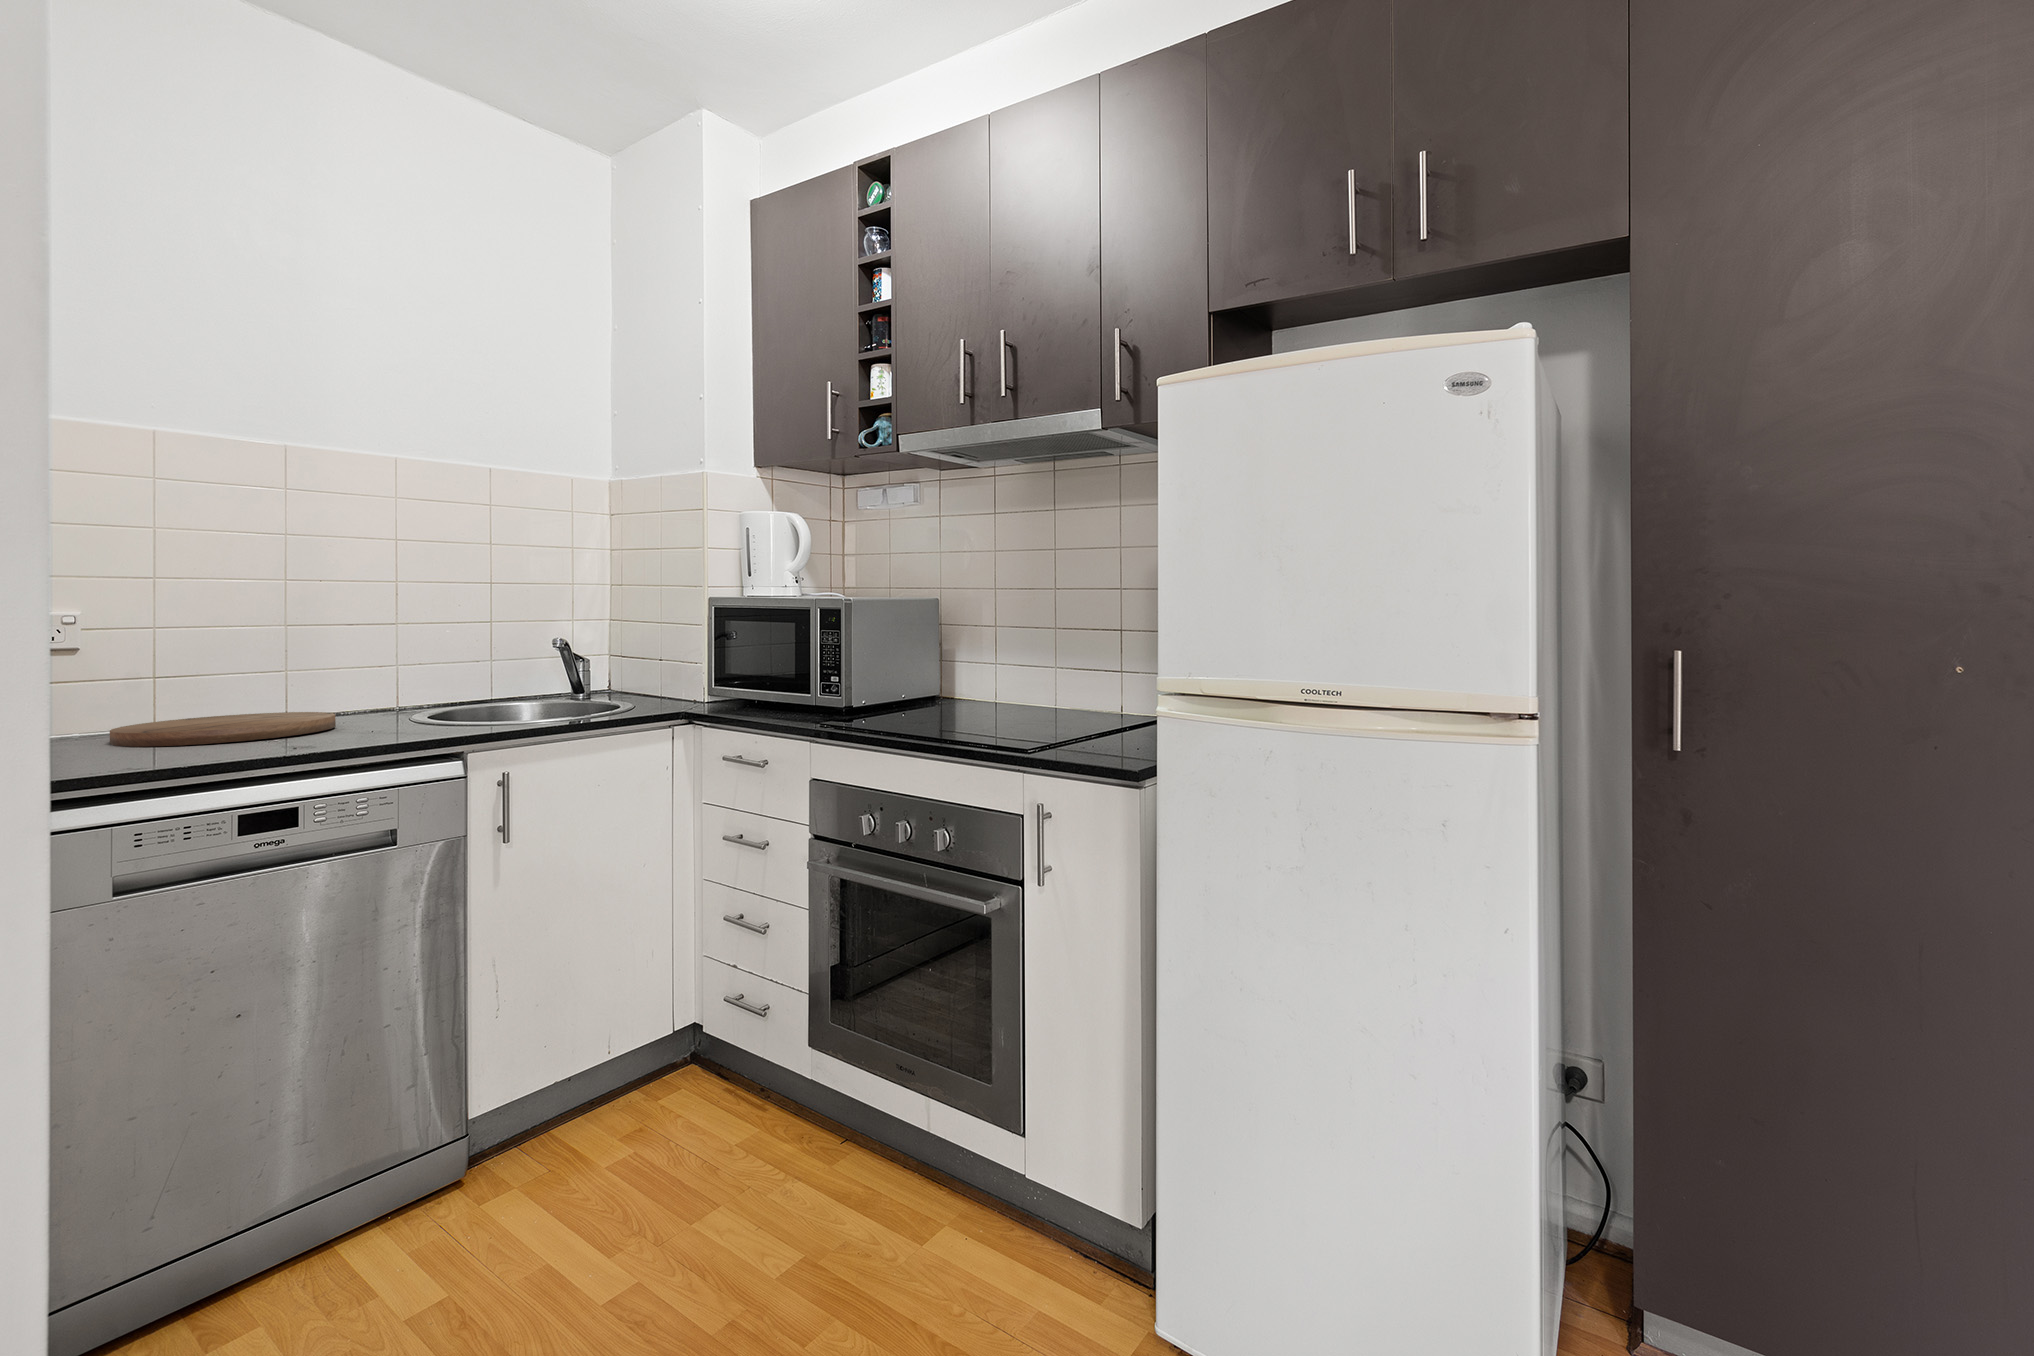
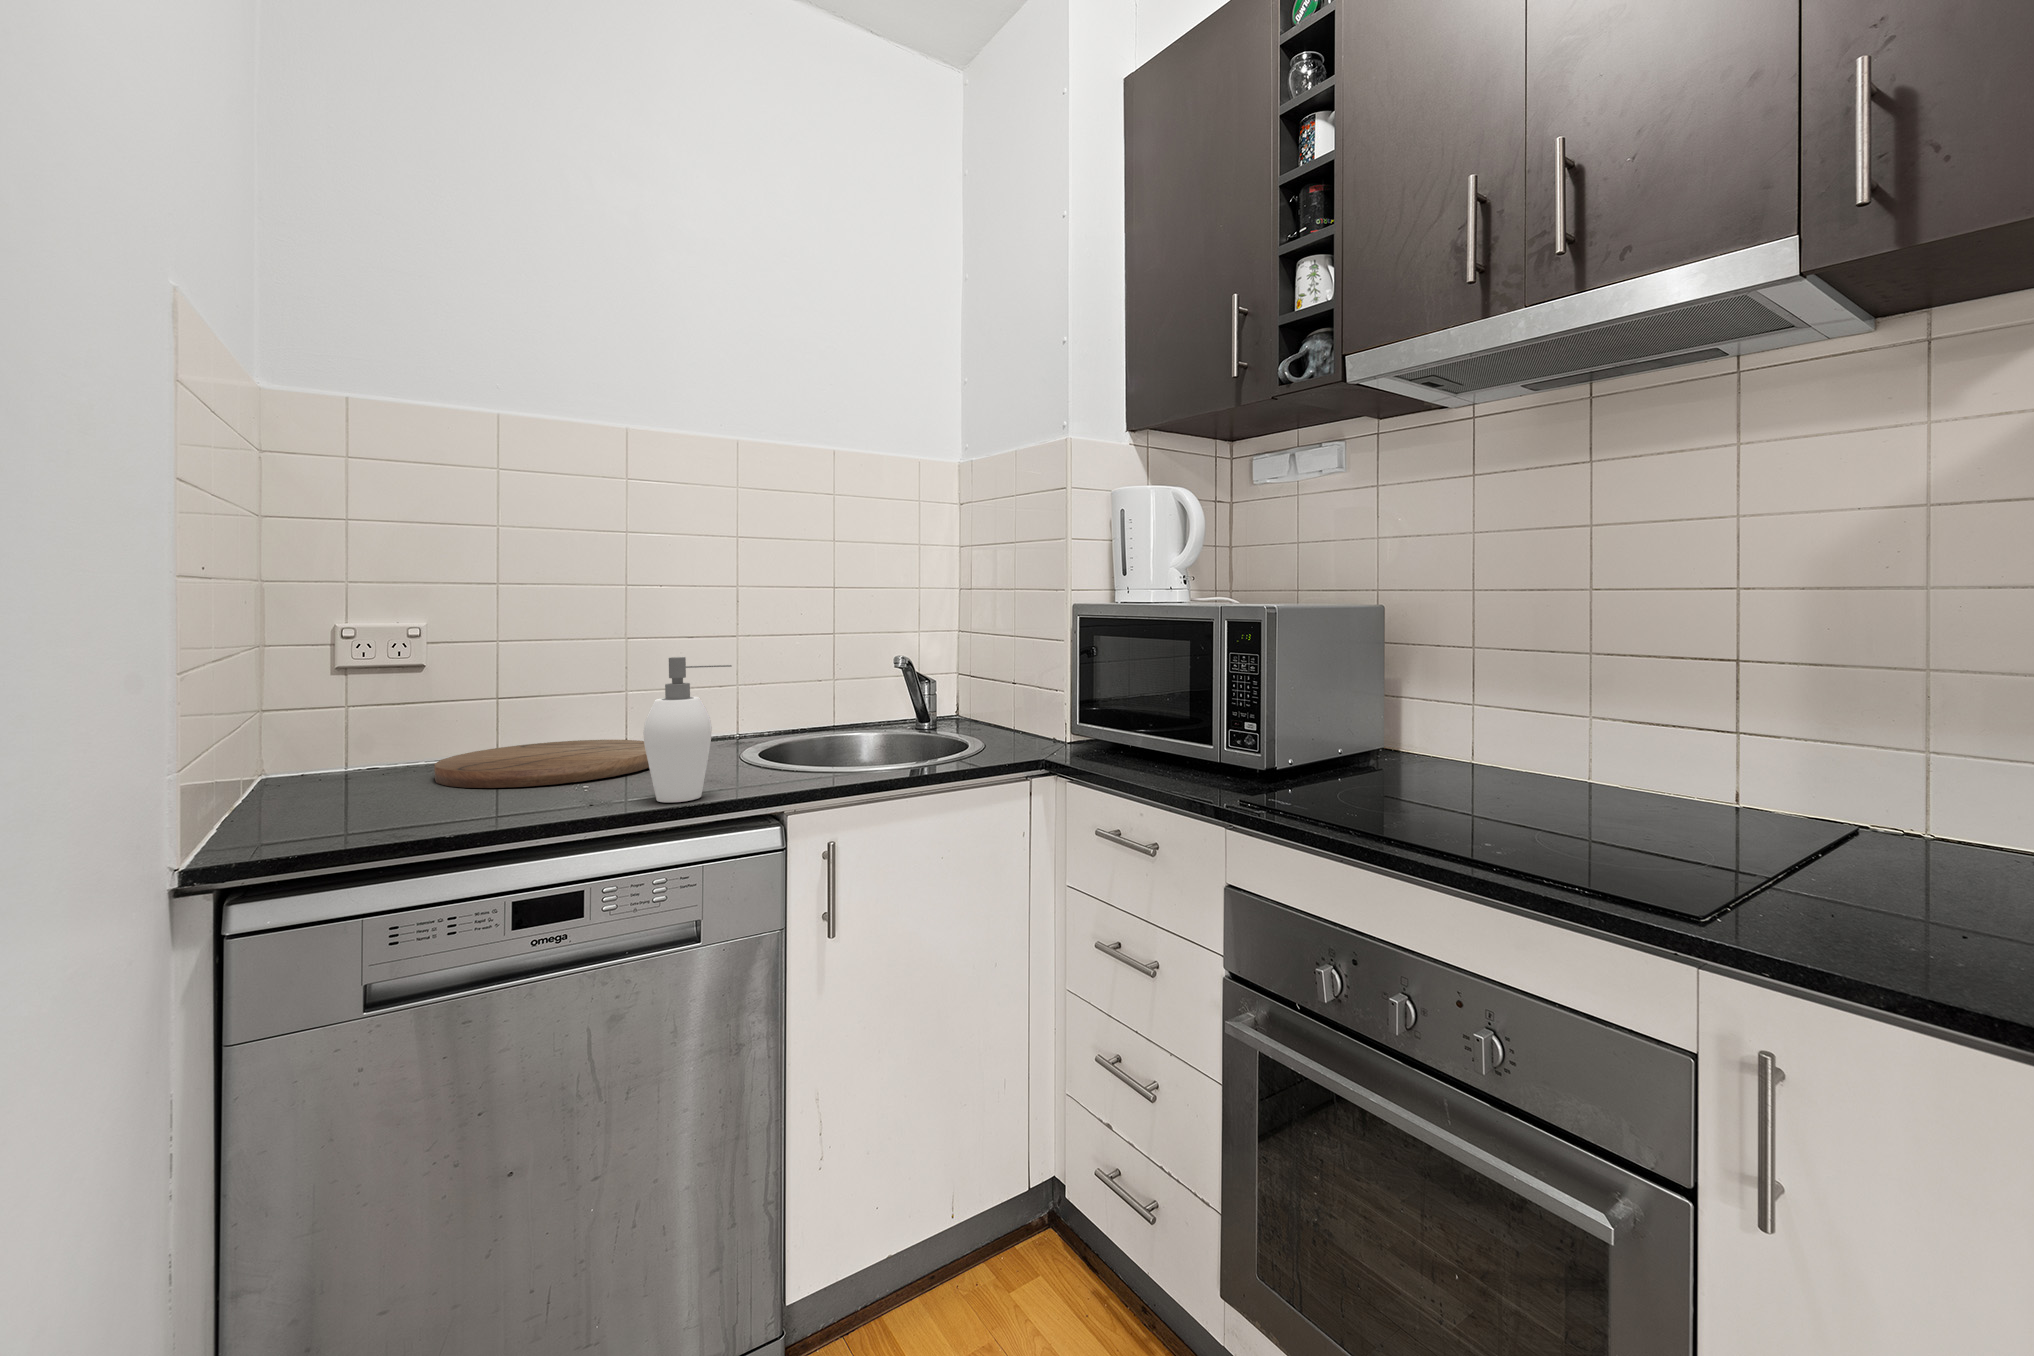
soap dispenser: none [343,635,421,745] -> present [643,657,732,802]

